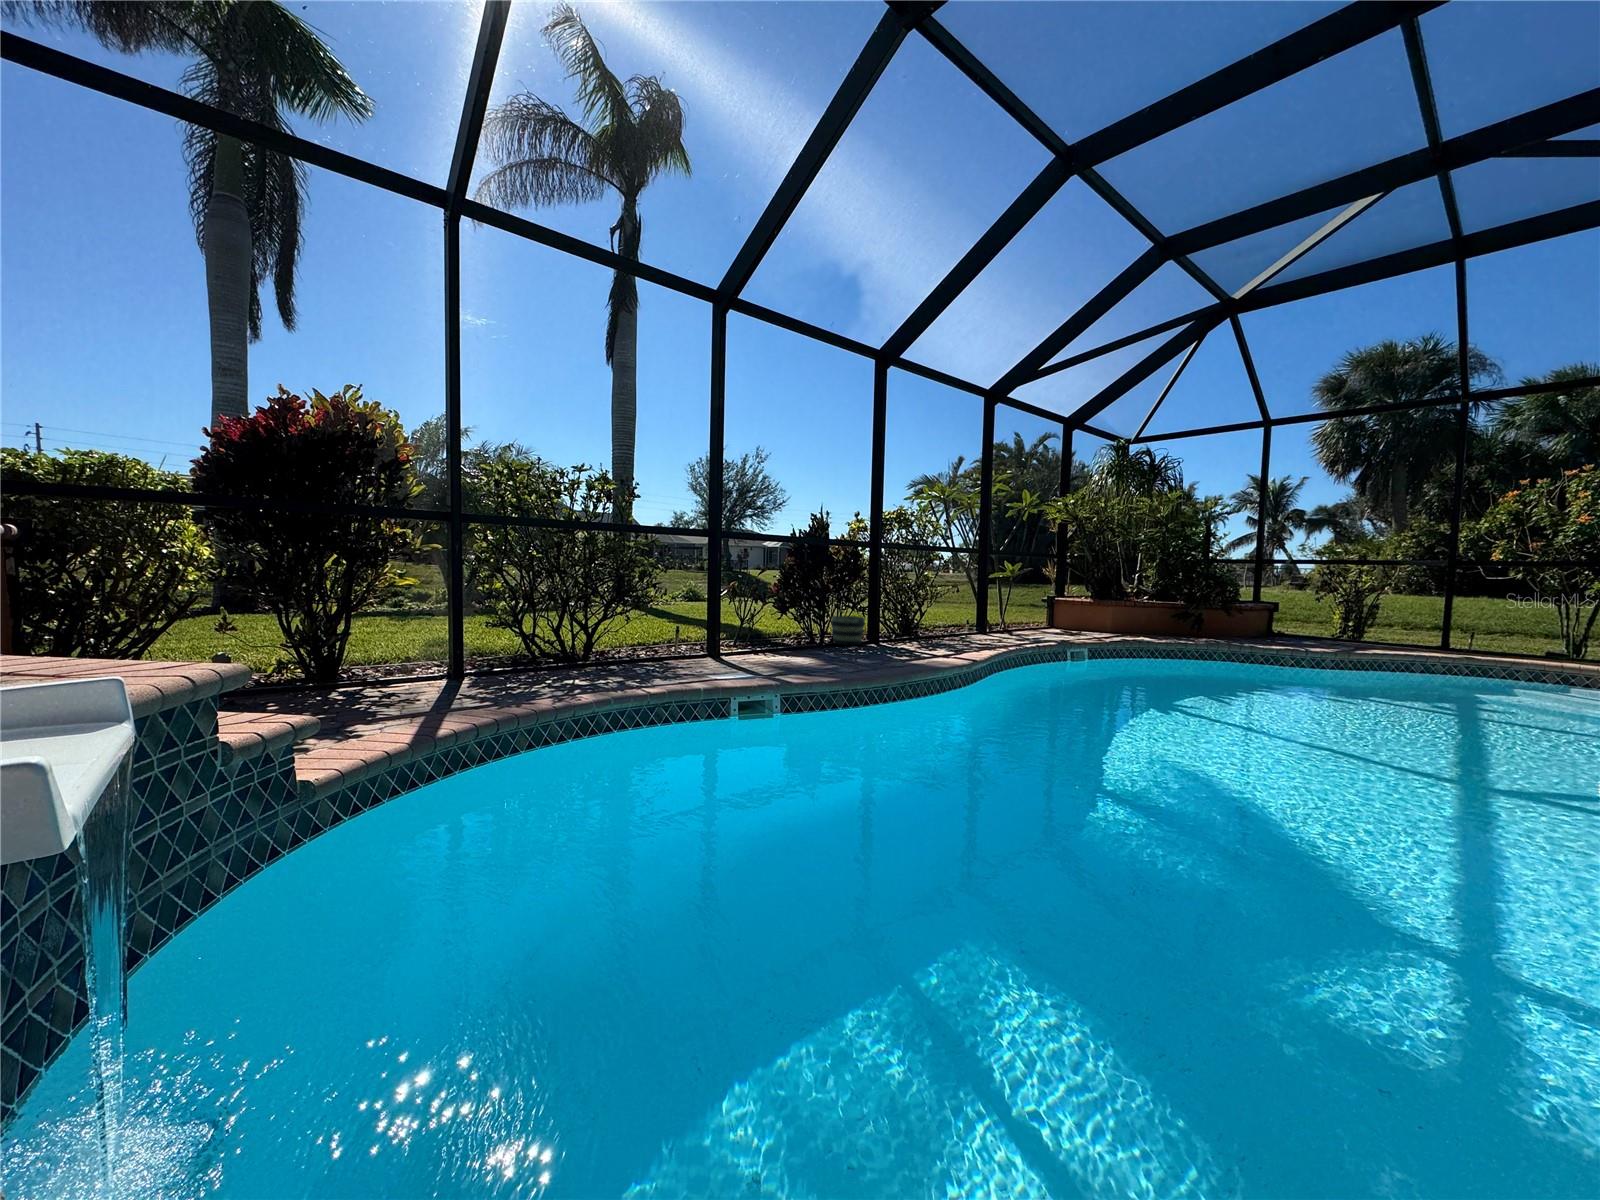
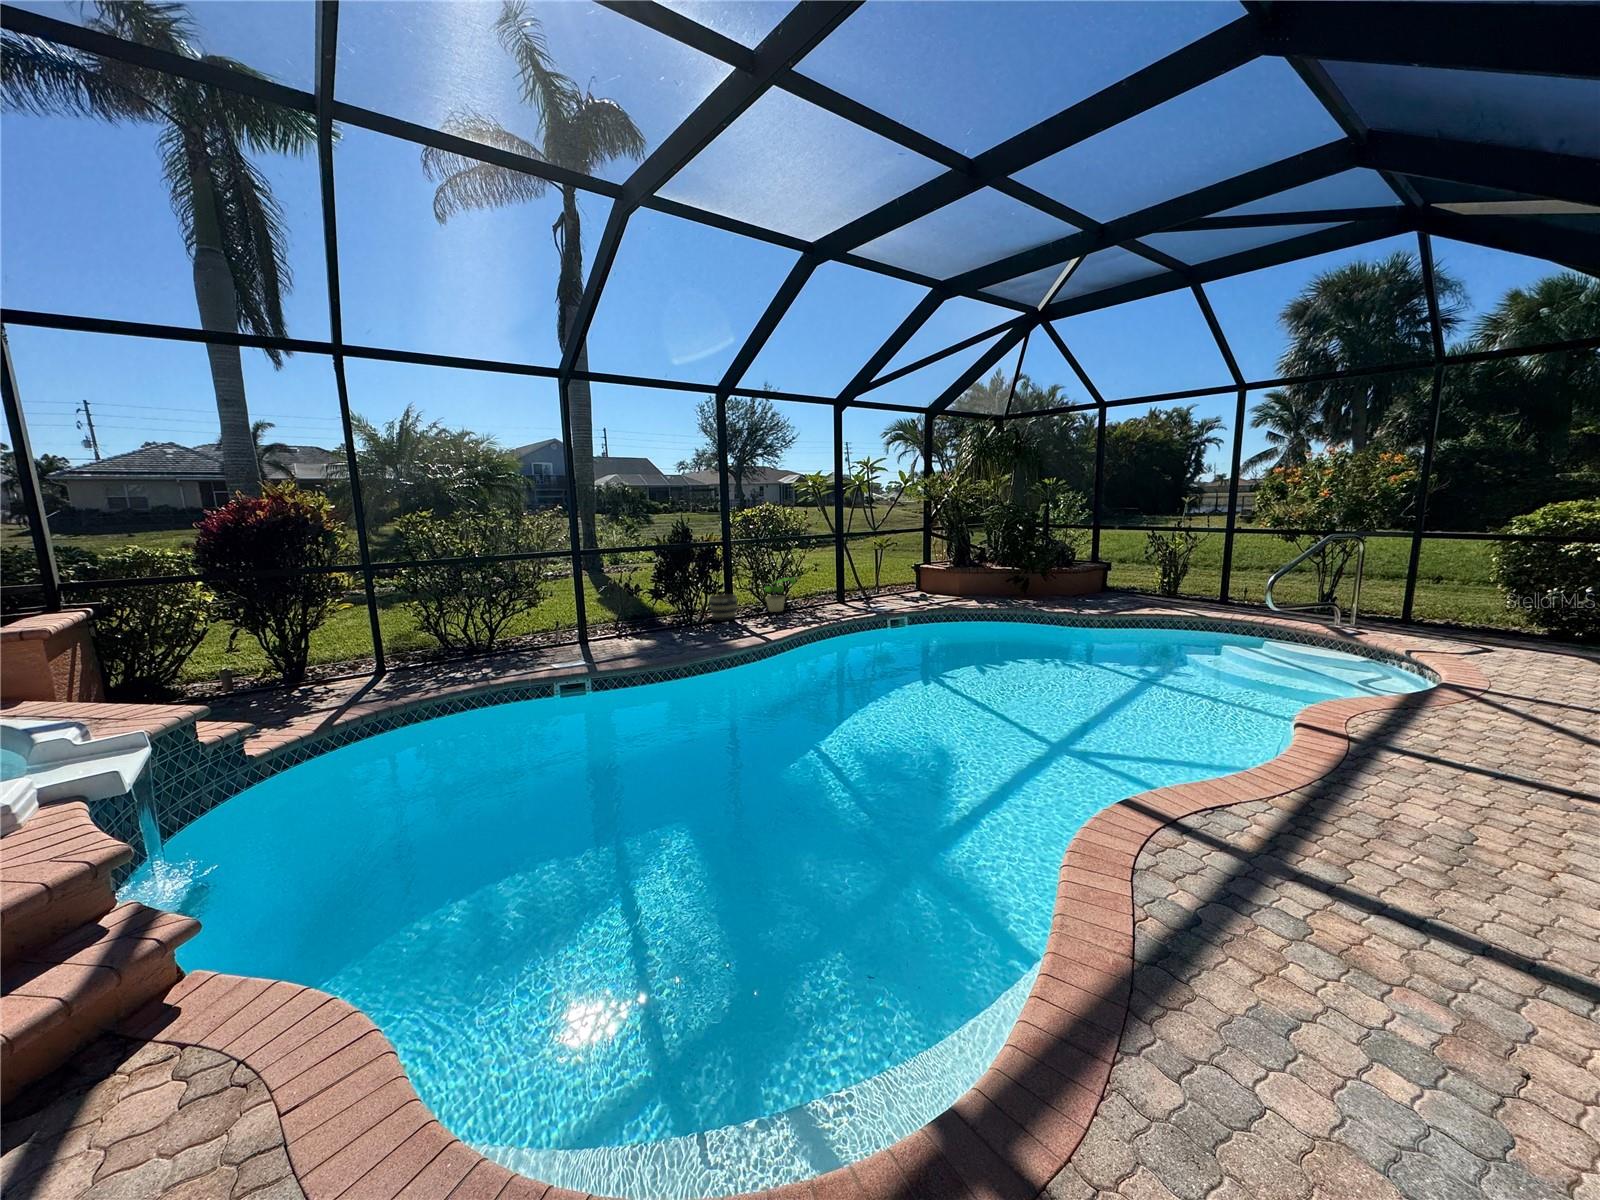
potted plant: none [885,600,929,641] -> present [765,577,796,612]

